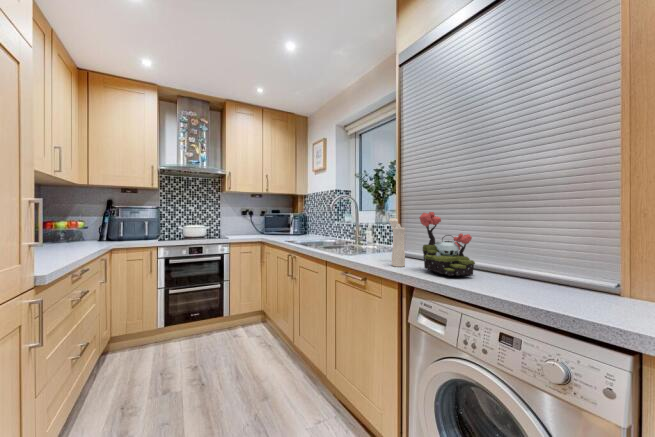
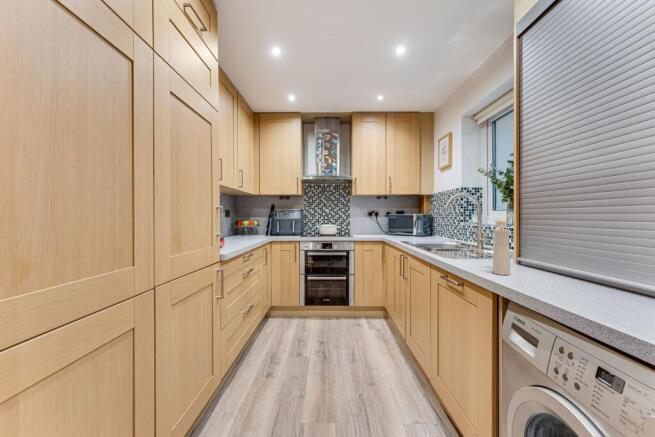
plant: present [419,212,475,276] -> none [522,211,606,294]

